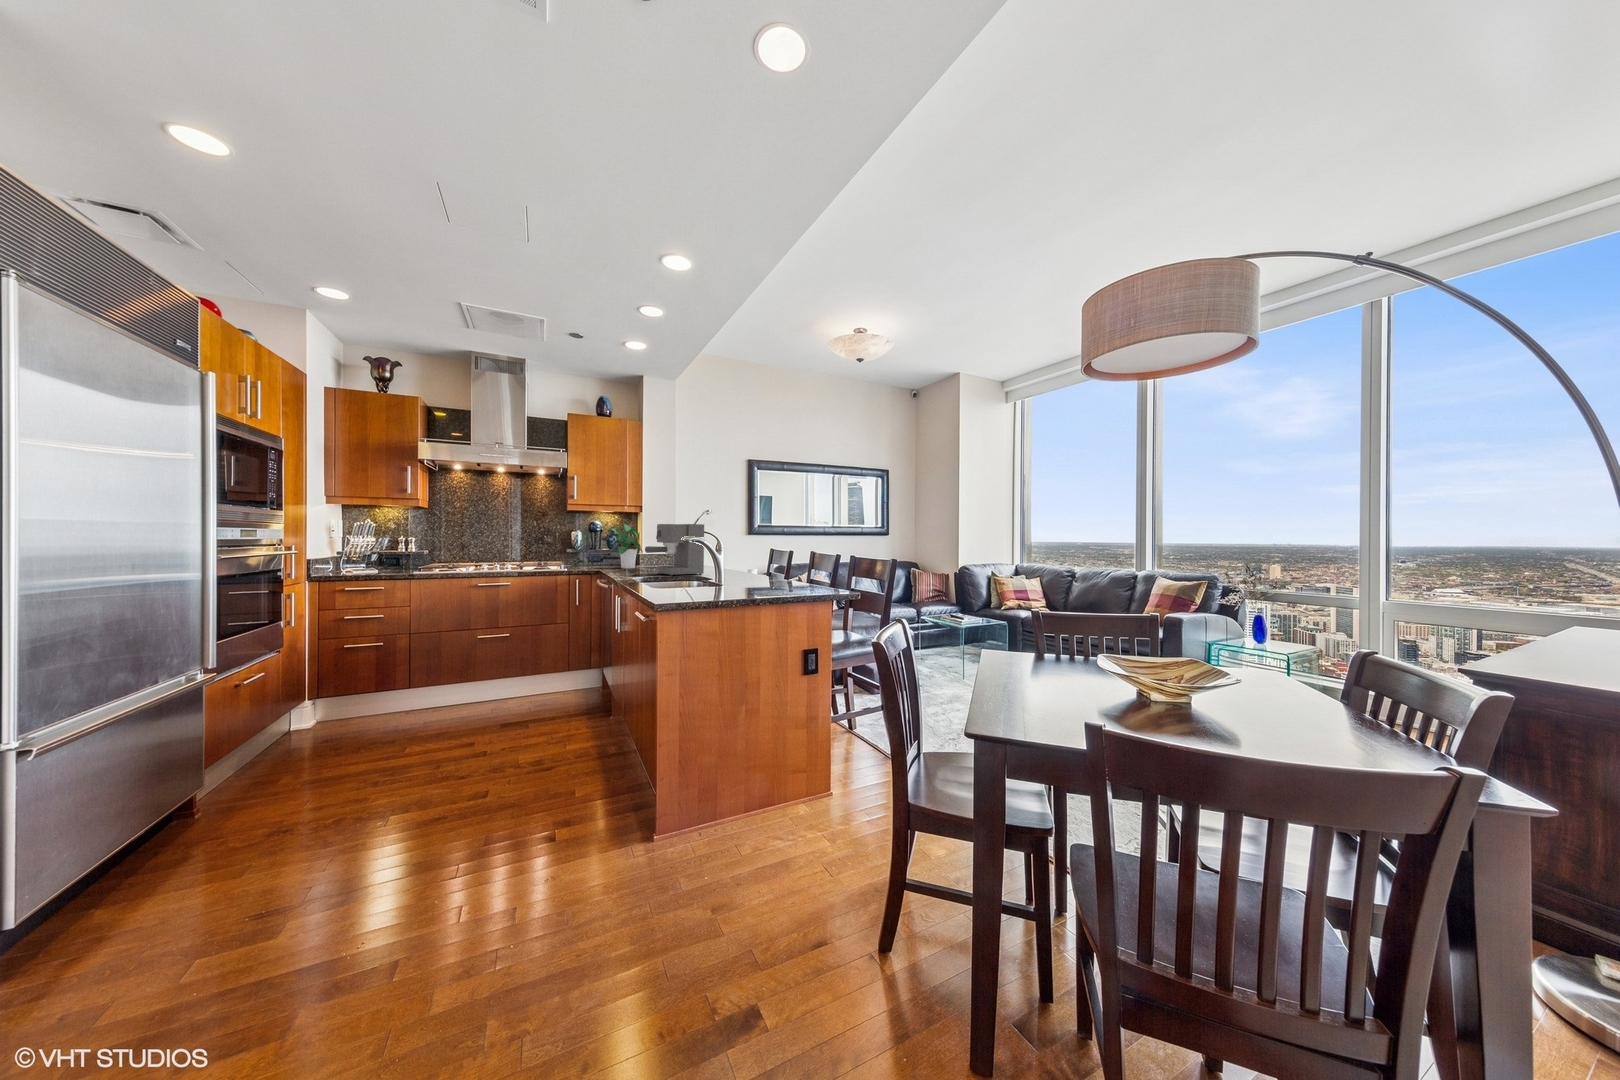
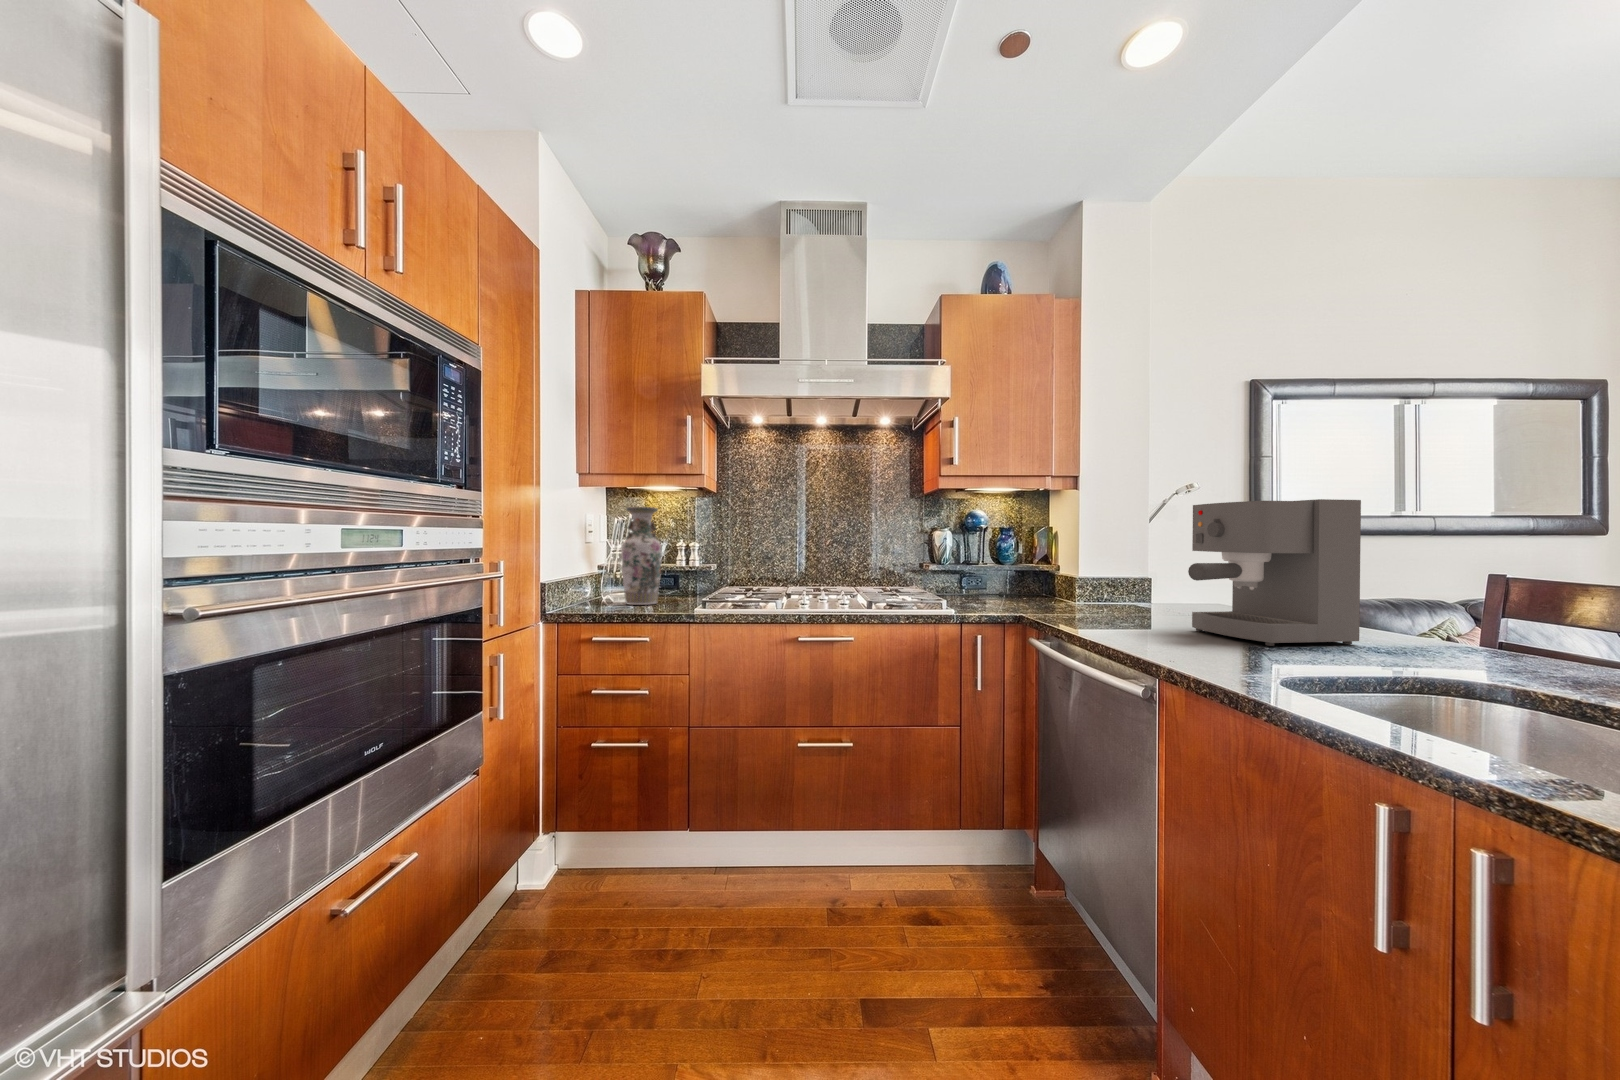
vase: none [362,517,391,572] -> present [621,507,662,605]
potted plant: present [609,524,643,569] -> none [1027,509,1103,606]

